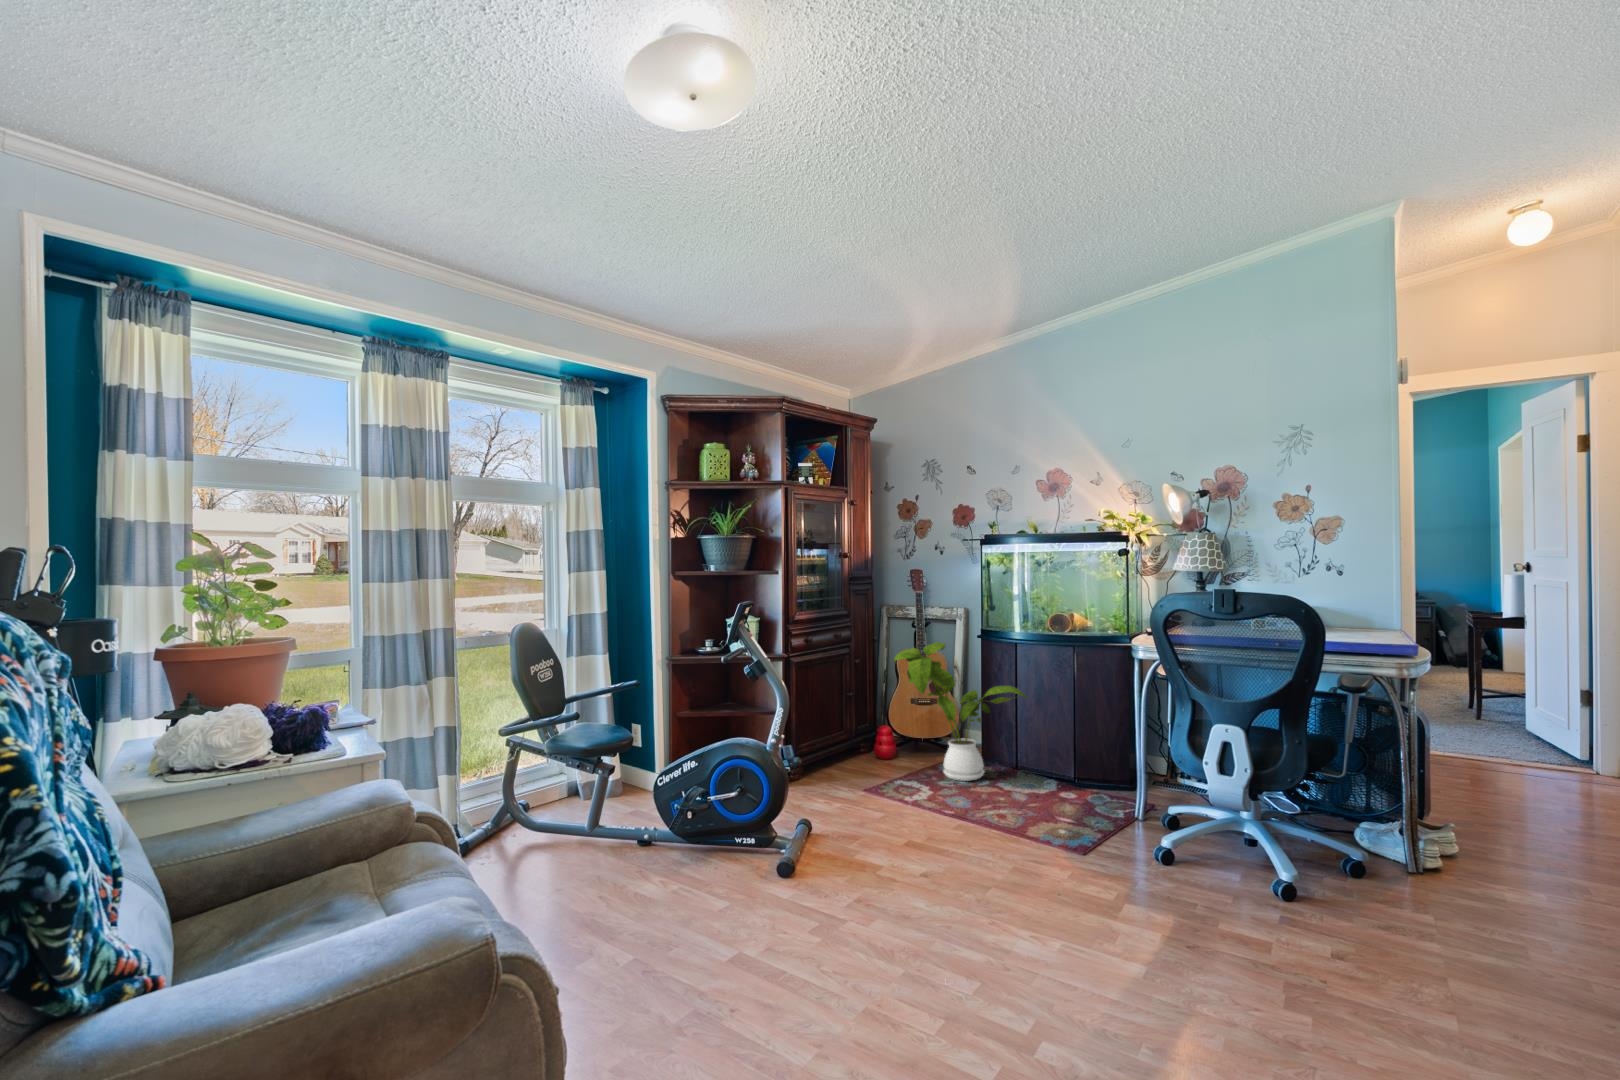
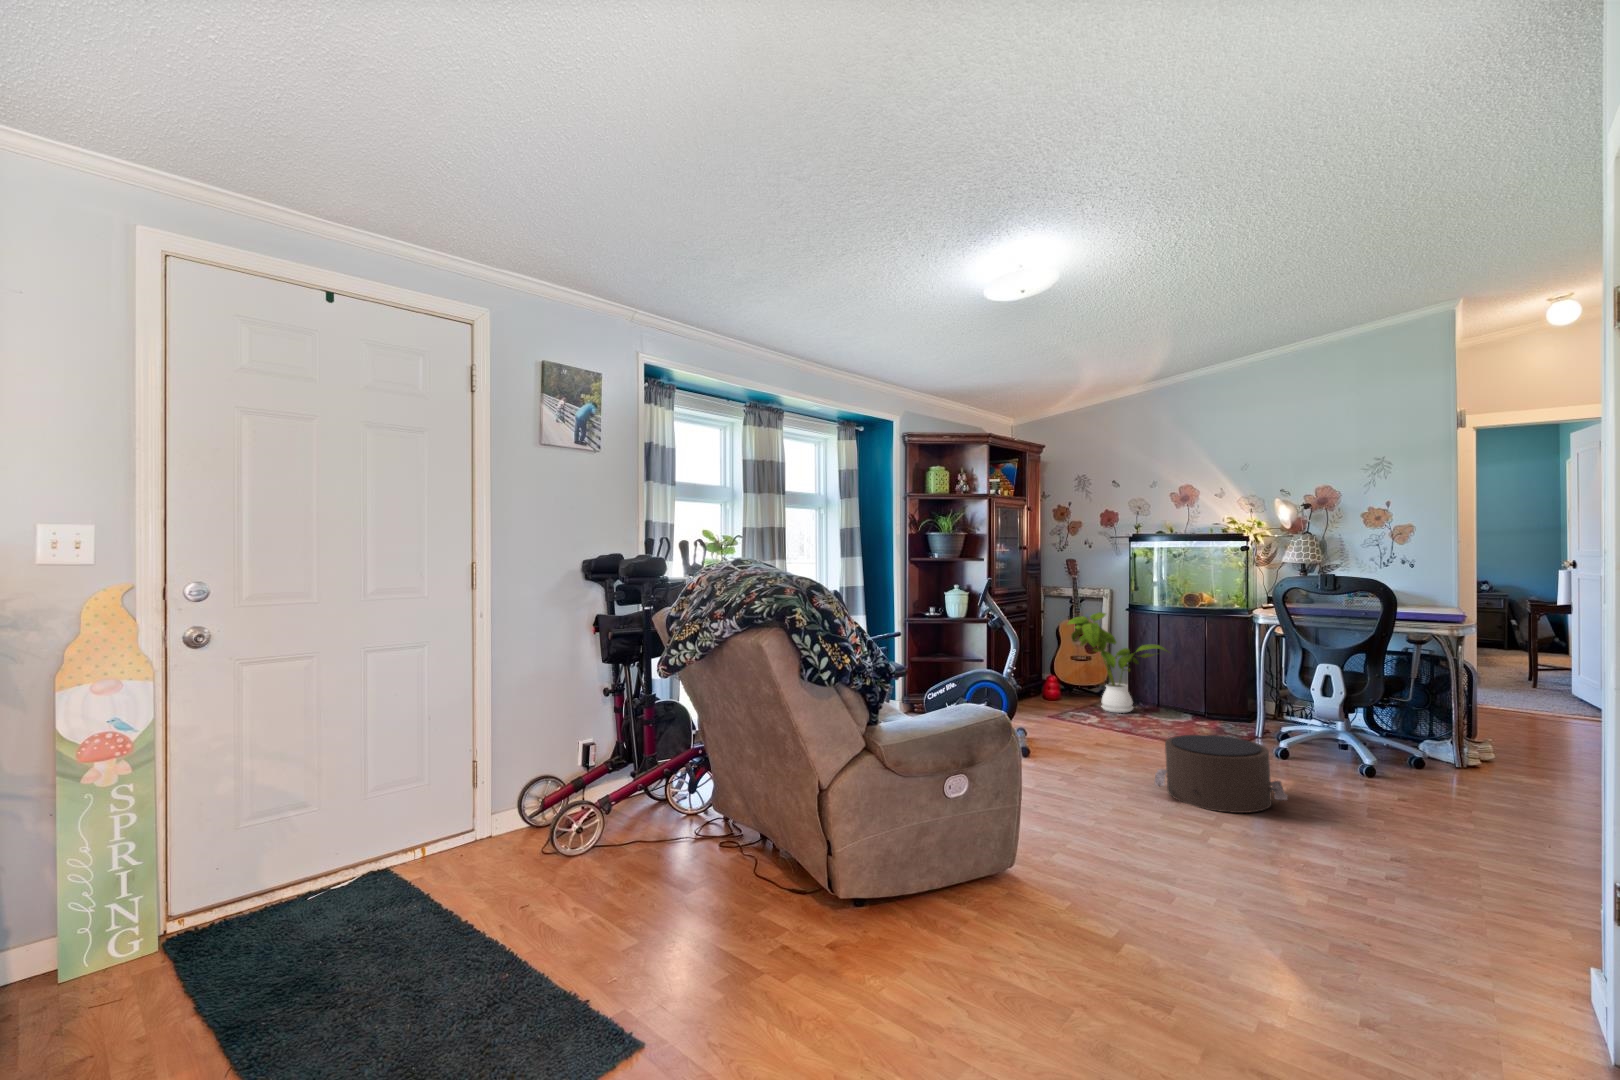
pouf: none [940,855,1153,1021] -> present [1154,735,1288,813]

